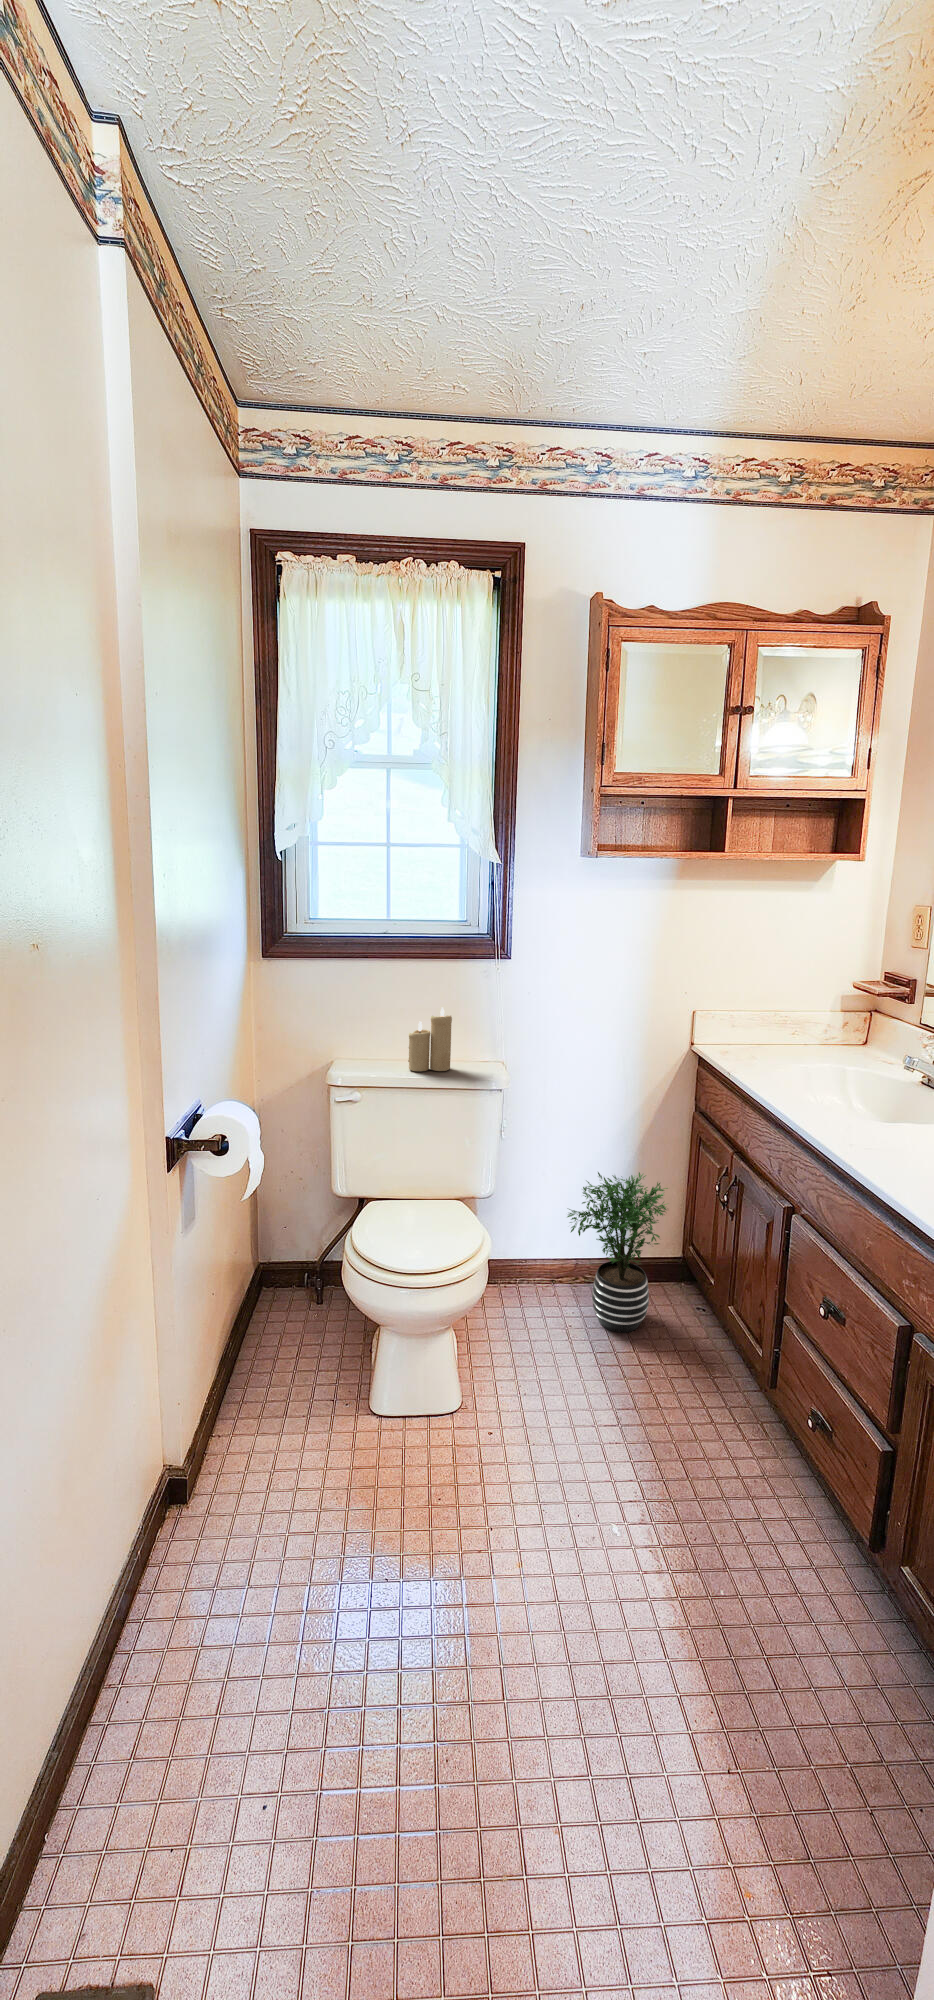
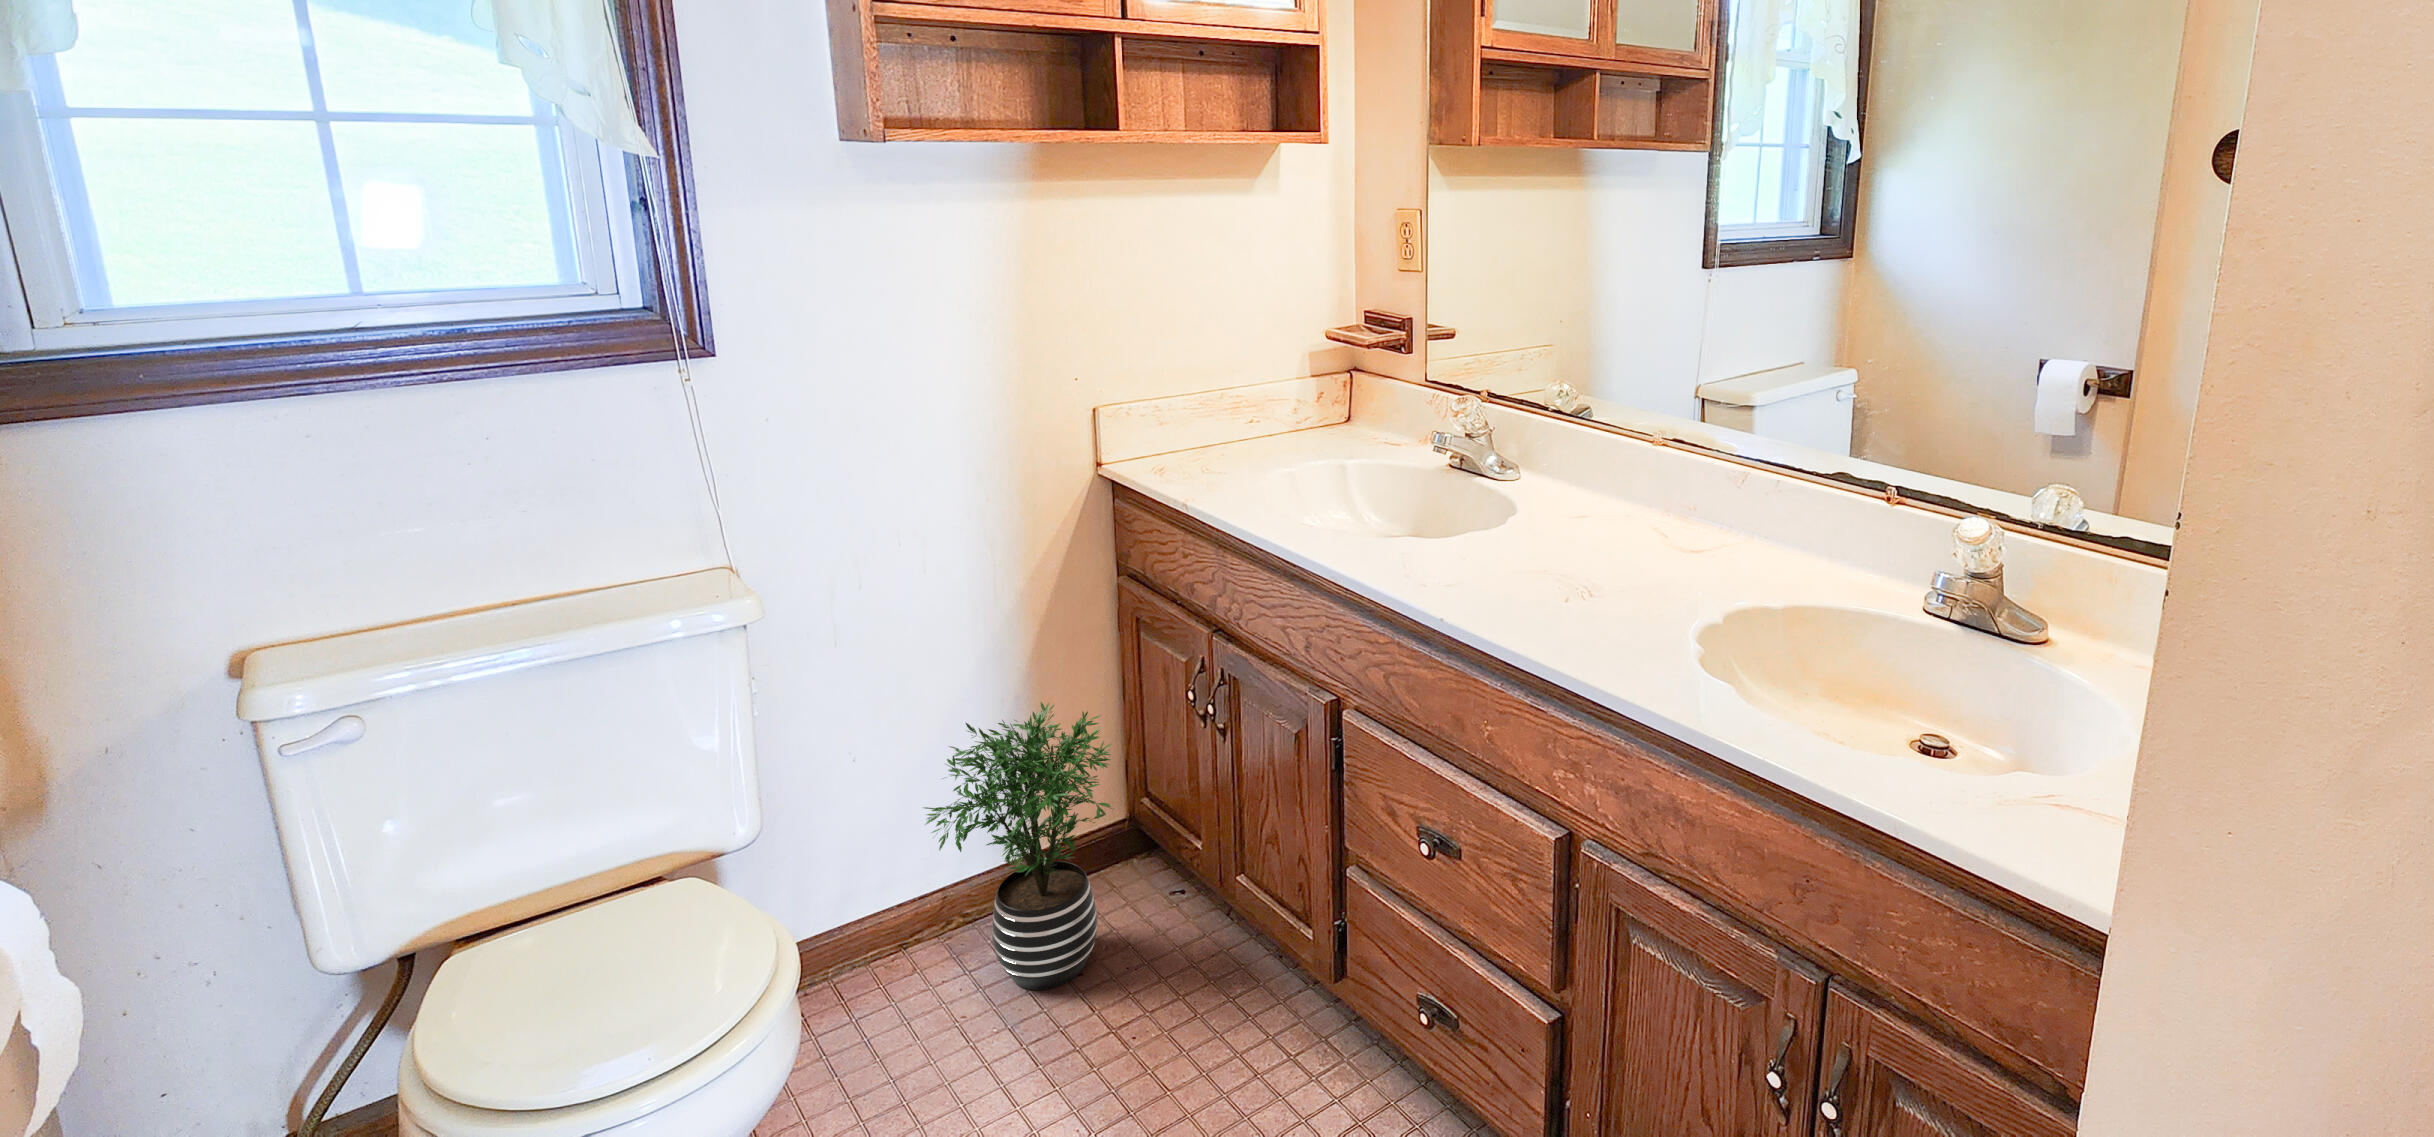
candle: present [408,1007,452,1071] -> none [482,477,608,628]

